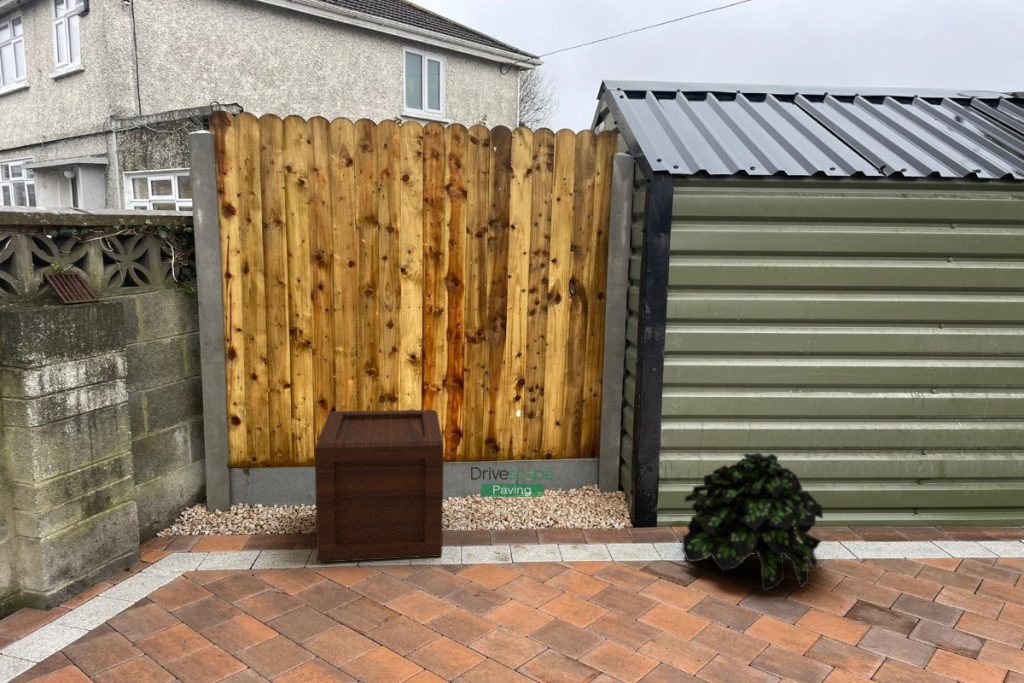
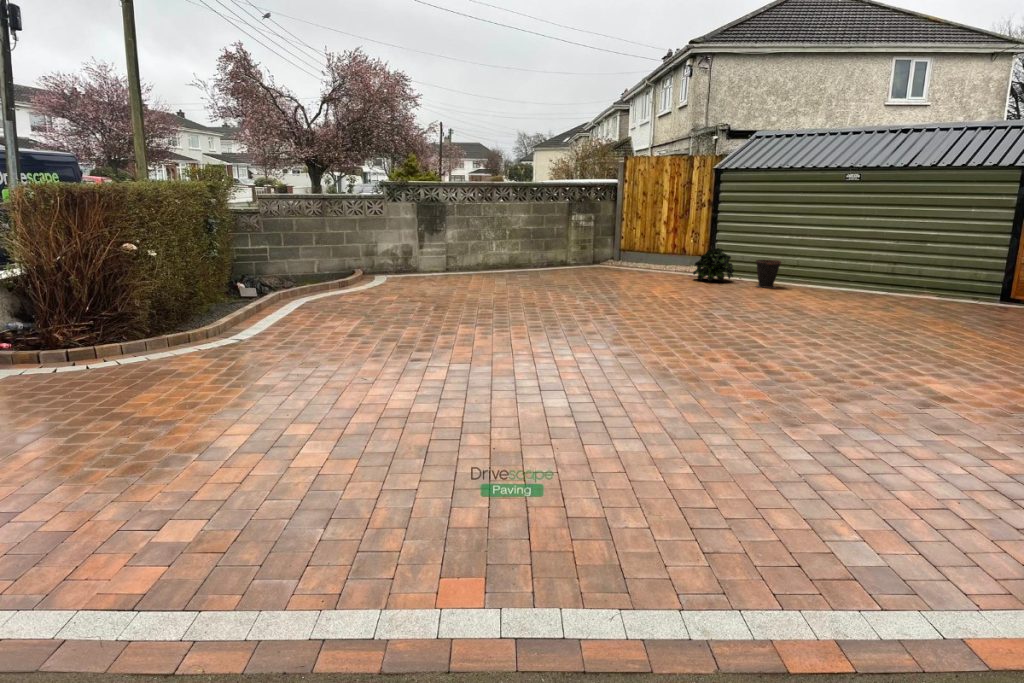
wooden crate: present [315,410,444,562] -> none [623,236,668,271]
bucket: none [856,460,955,566] -> present [756,260,781,288]

